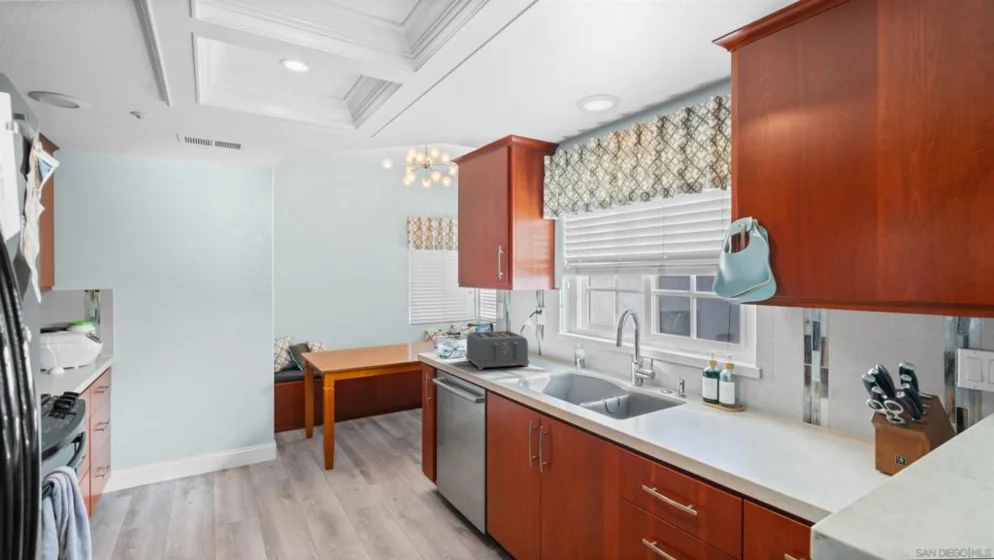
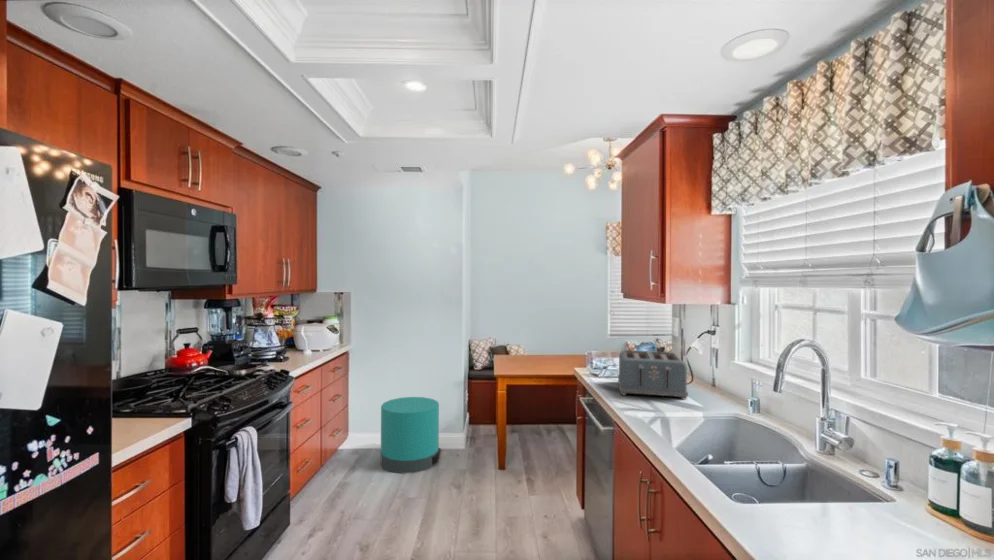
trash can: none [176,409,255,501] -> present [381,397,440,474]

